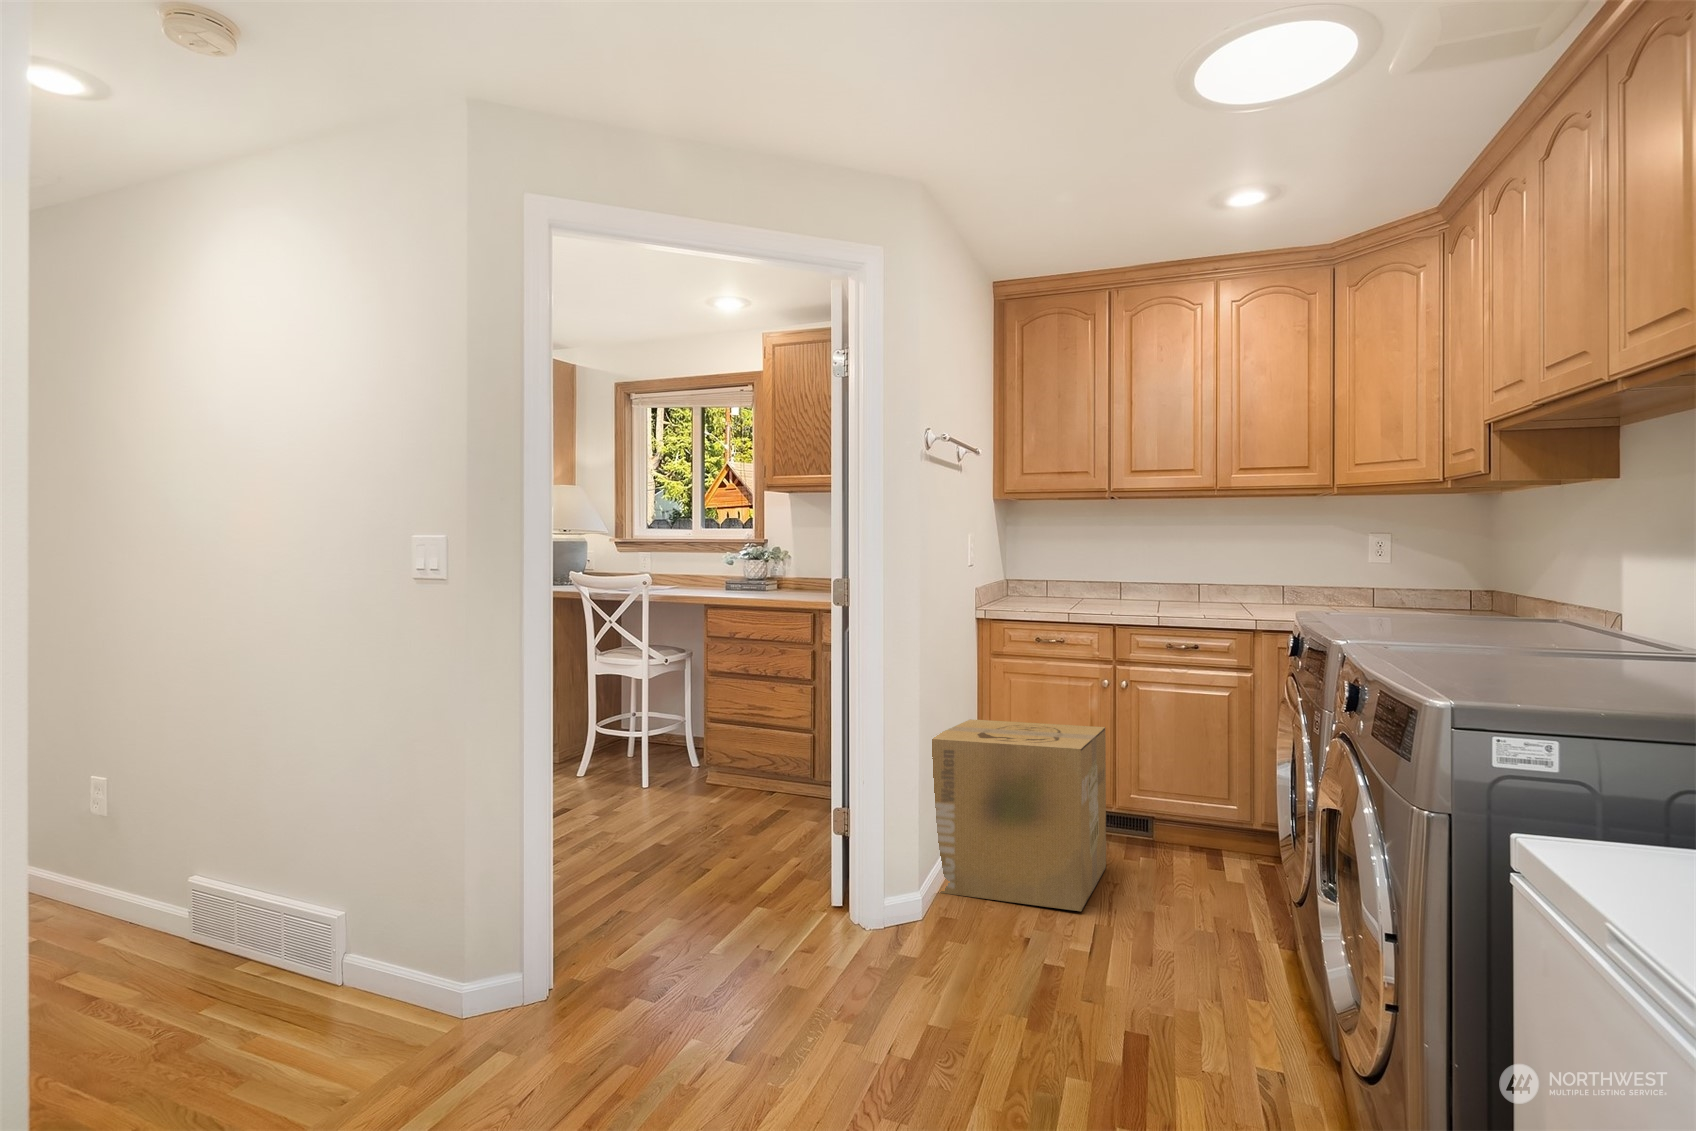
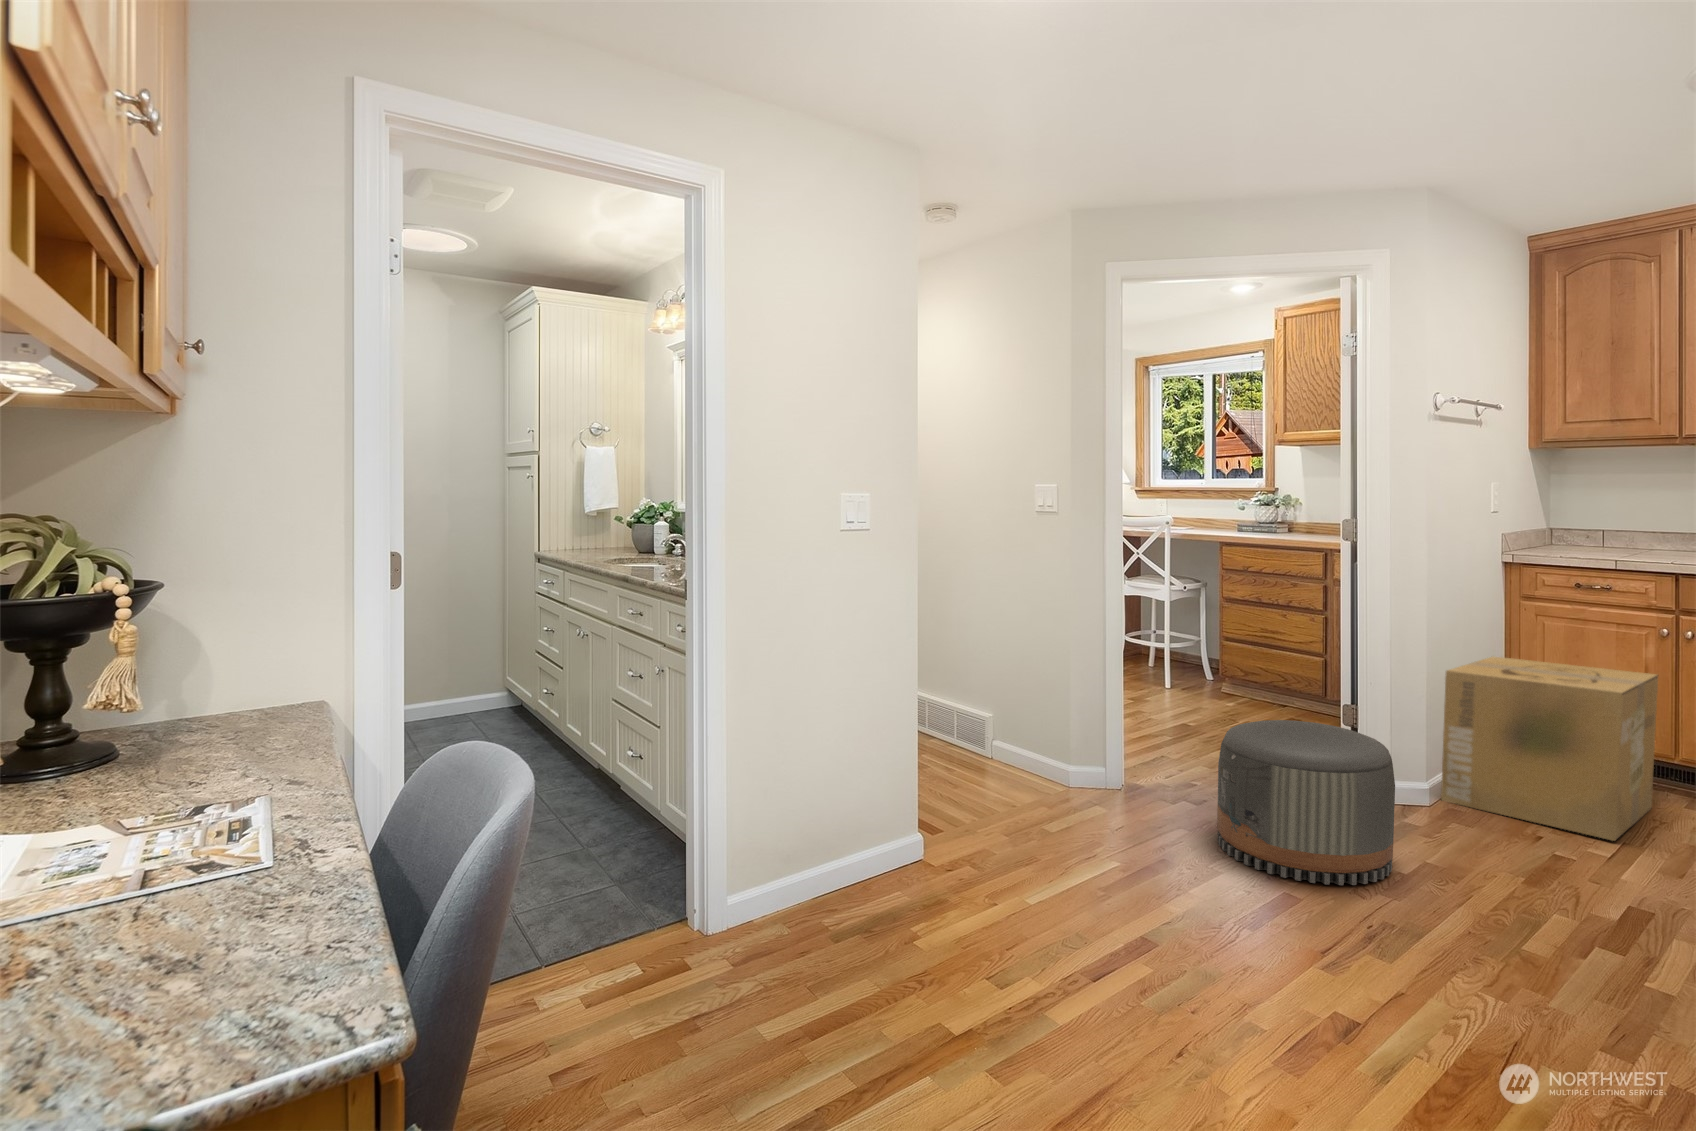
pouf: none [673,818,877,1041] -> present [1217,720,1395,885]

